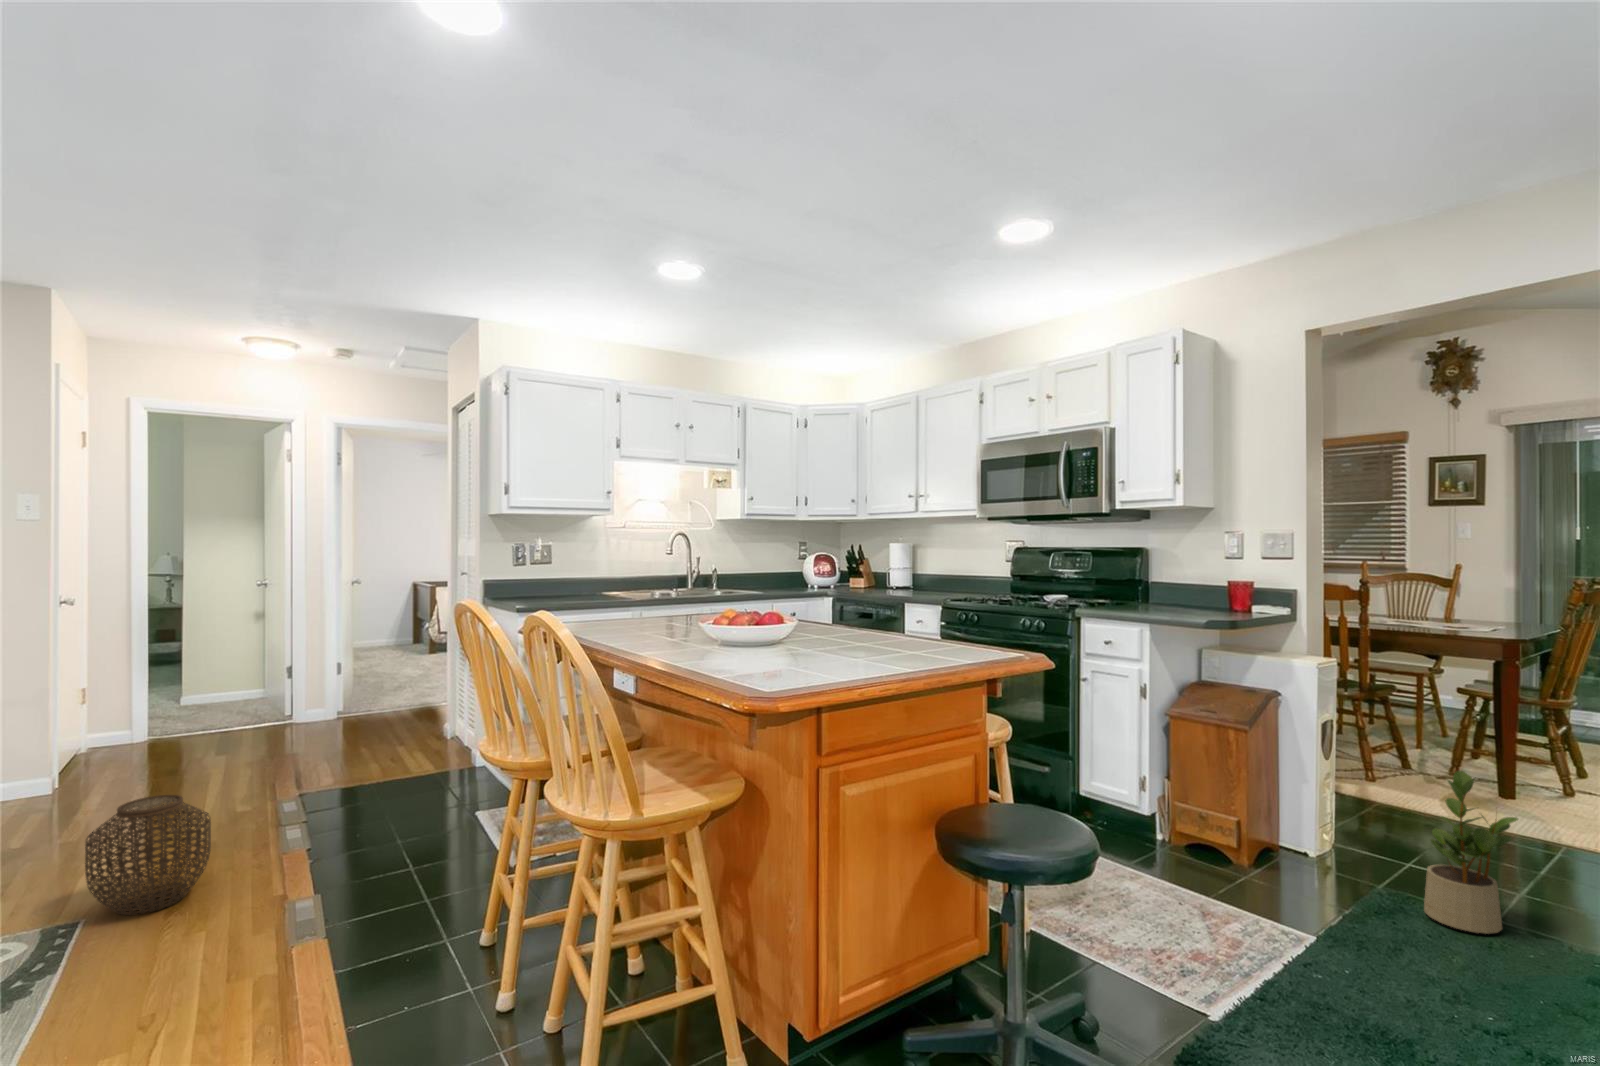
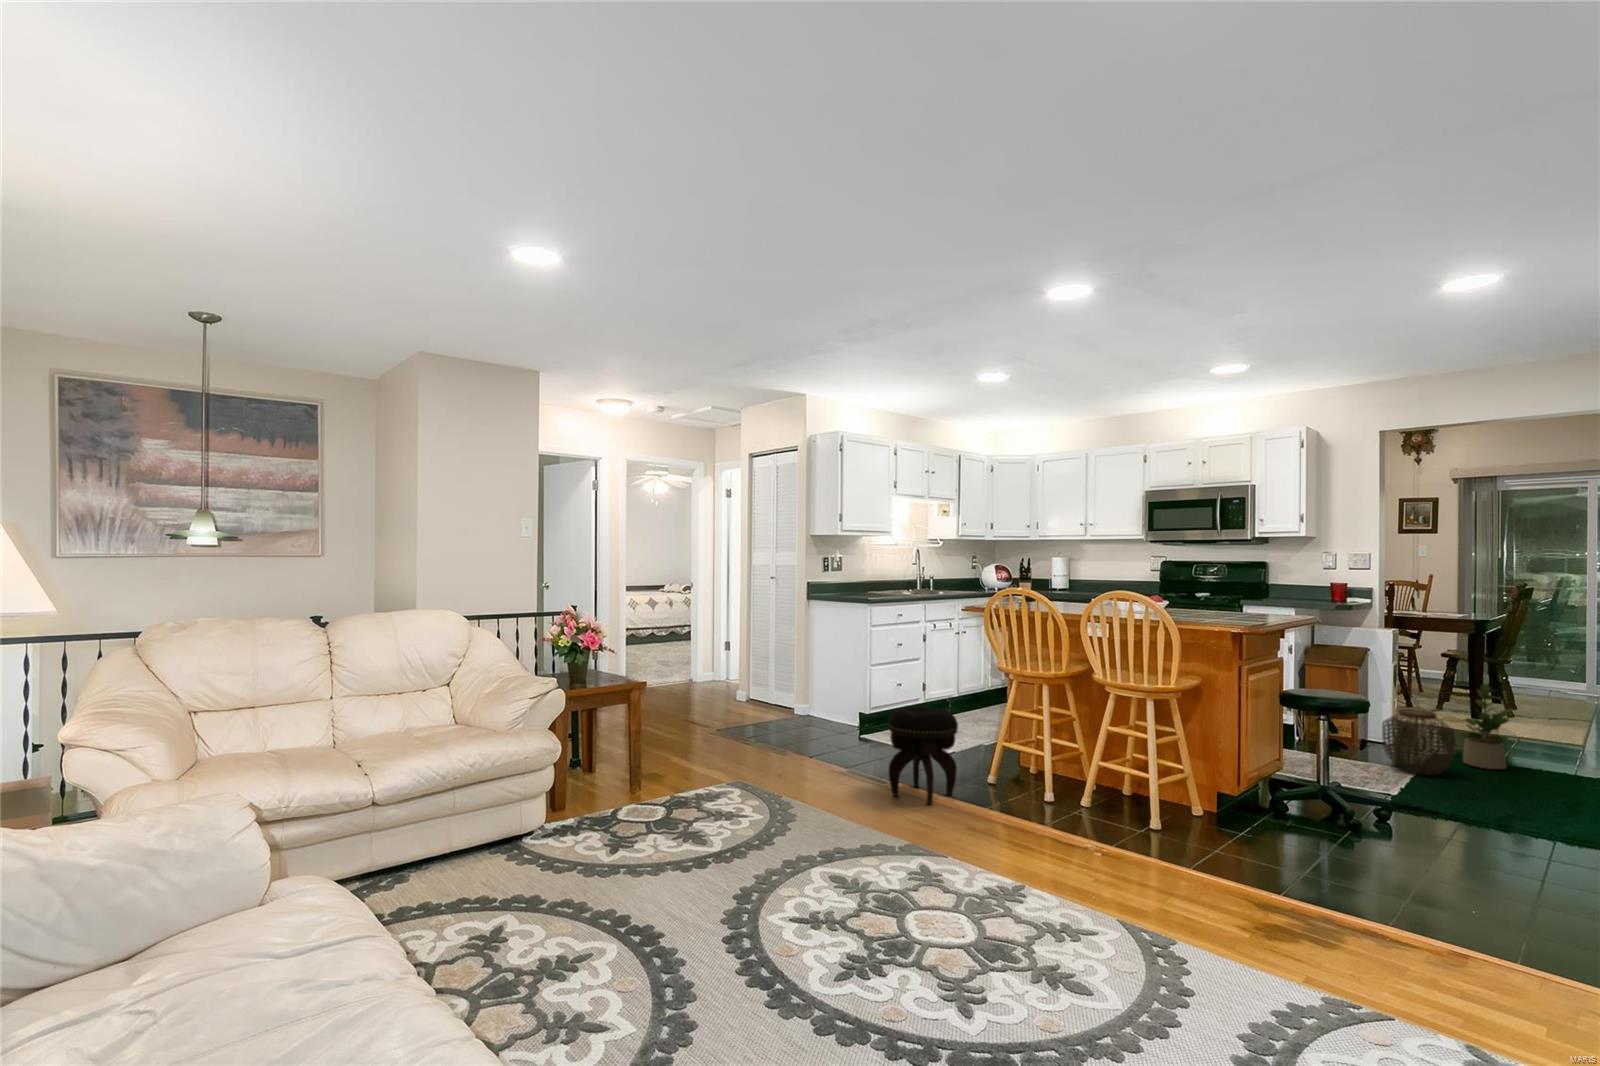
woven basket: present [85,795,211,915] -> present [1382,709,1455,775]
footstool: none [259,804,405,1001] -> present [888,706,958,805]

